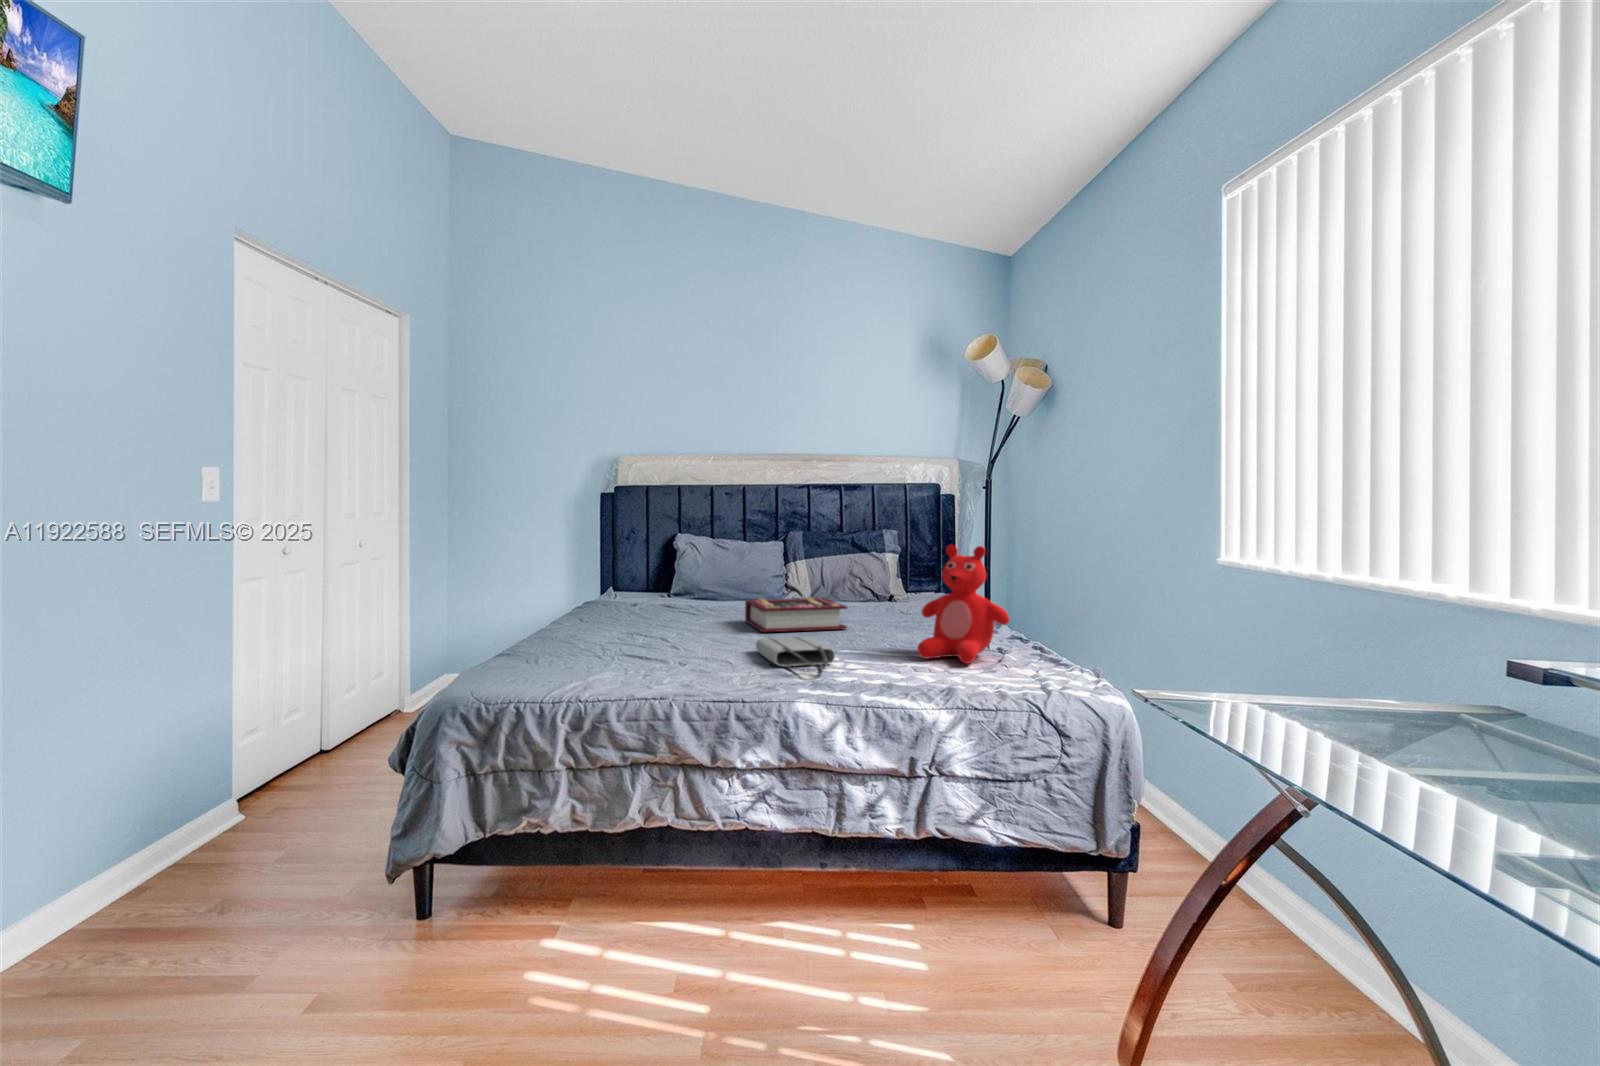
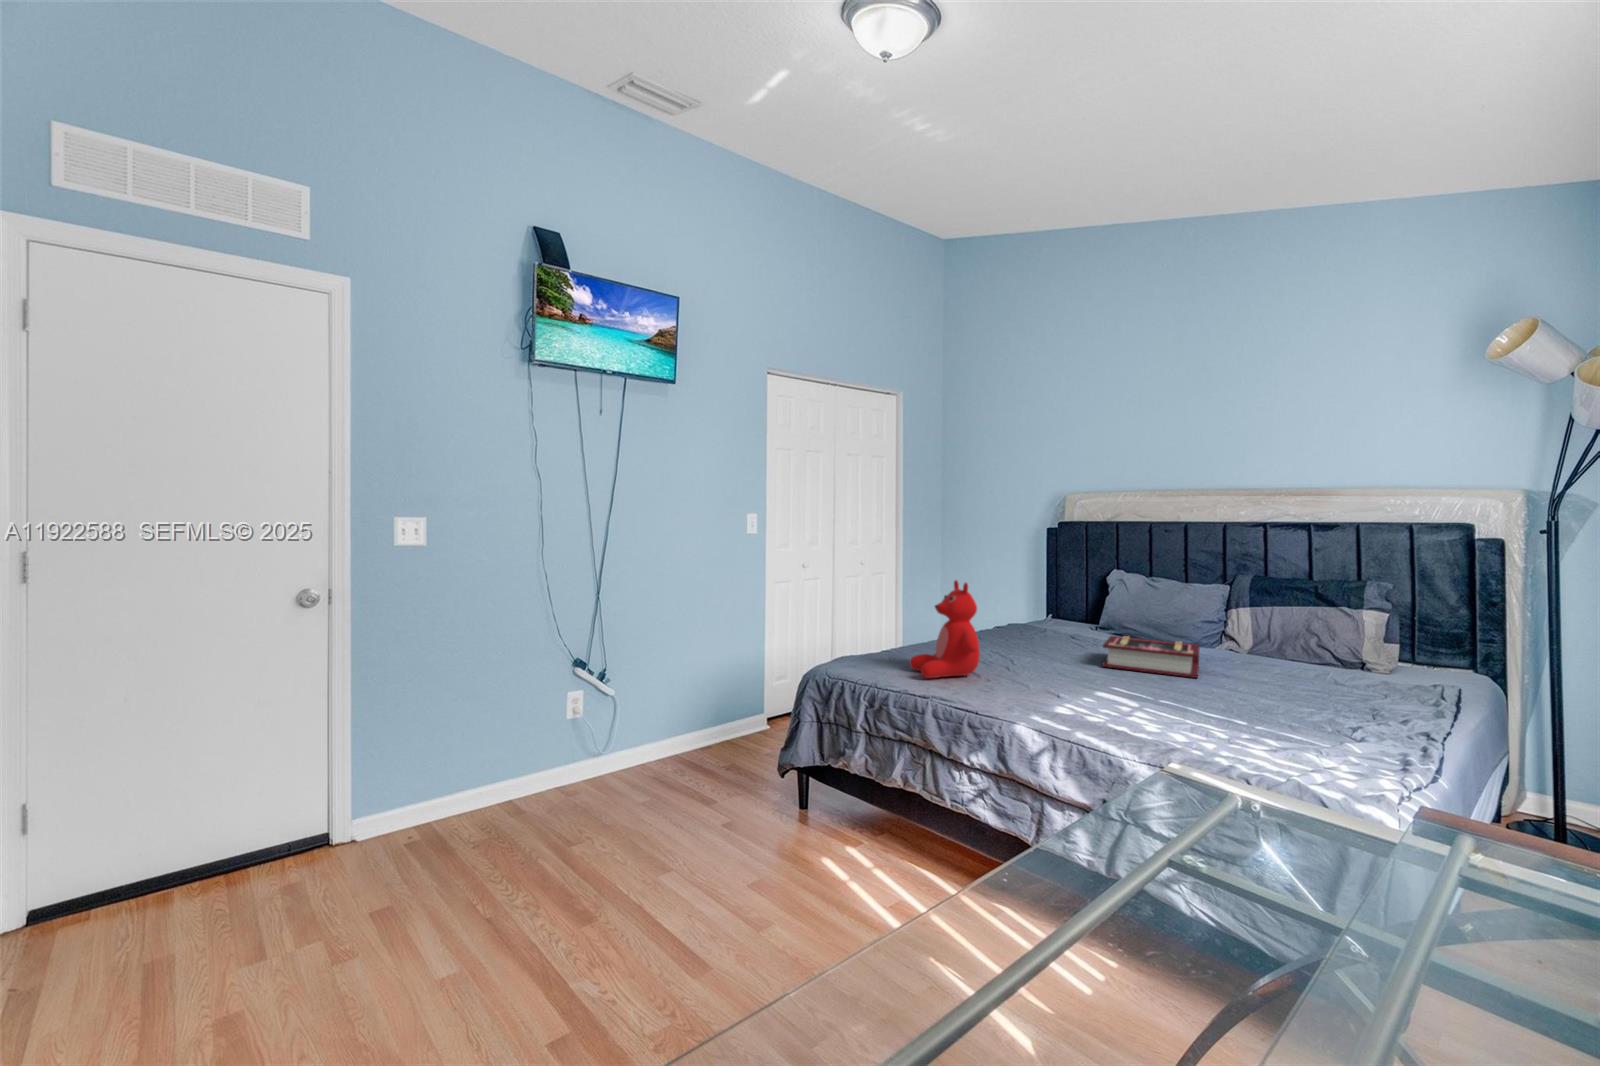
teddy bear: present [917,545,1009,664] -> present [910,580,980,678]
tote bag: present [756,637,835,669] -> none [1044,669,1112,703]

